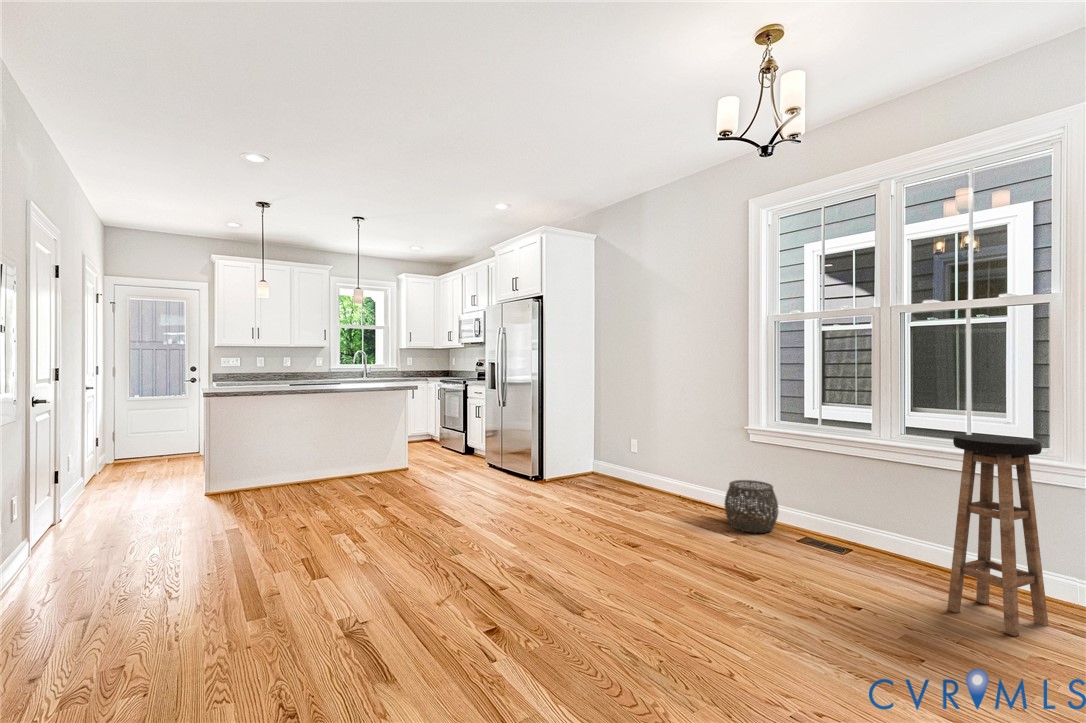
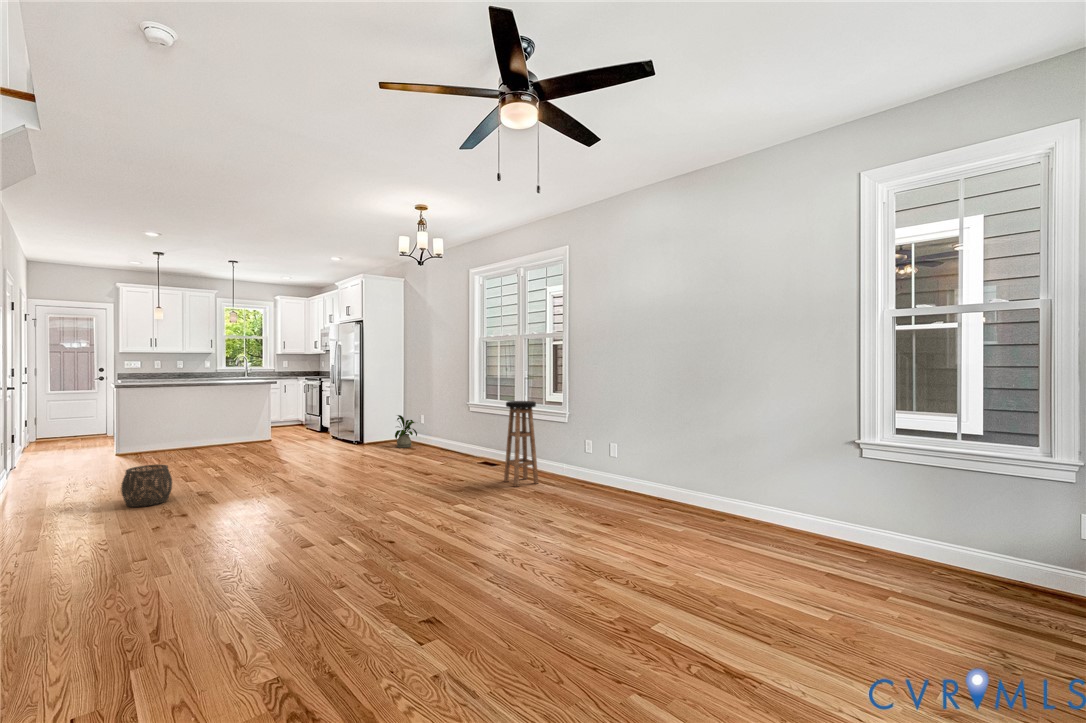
house plant: none [594,441,632,492] -> present [395,415,417,448]
woven basket: present [725,480,778,533] -> present [121,465,172,507]

